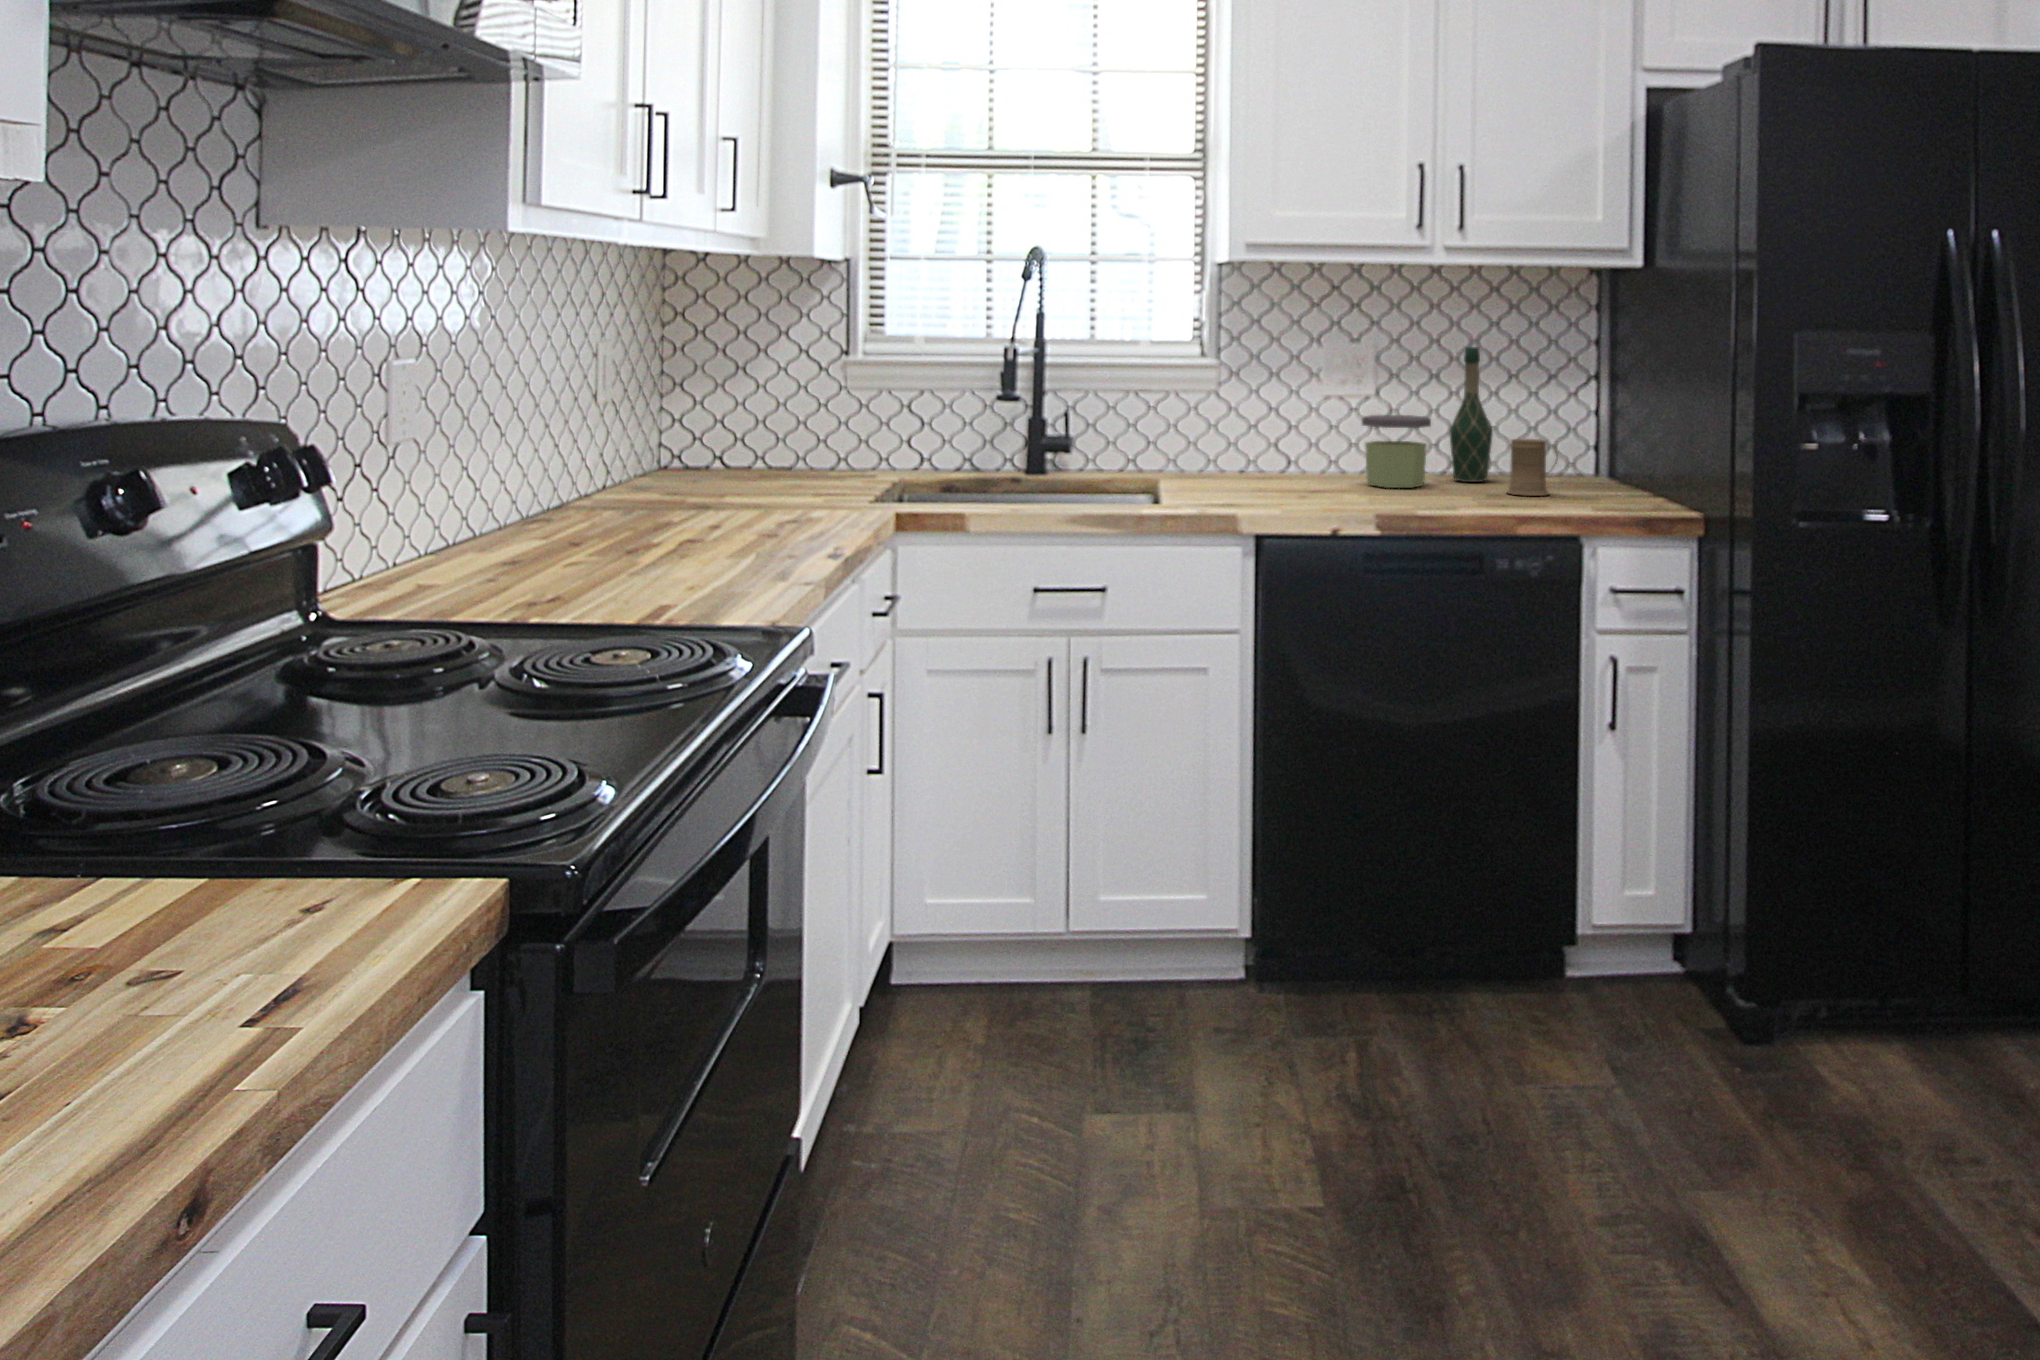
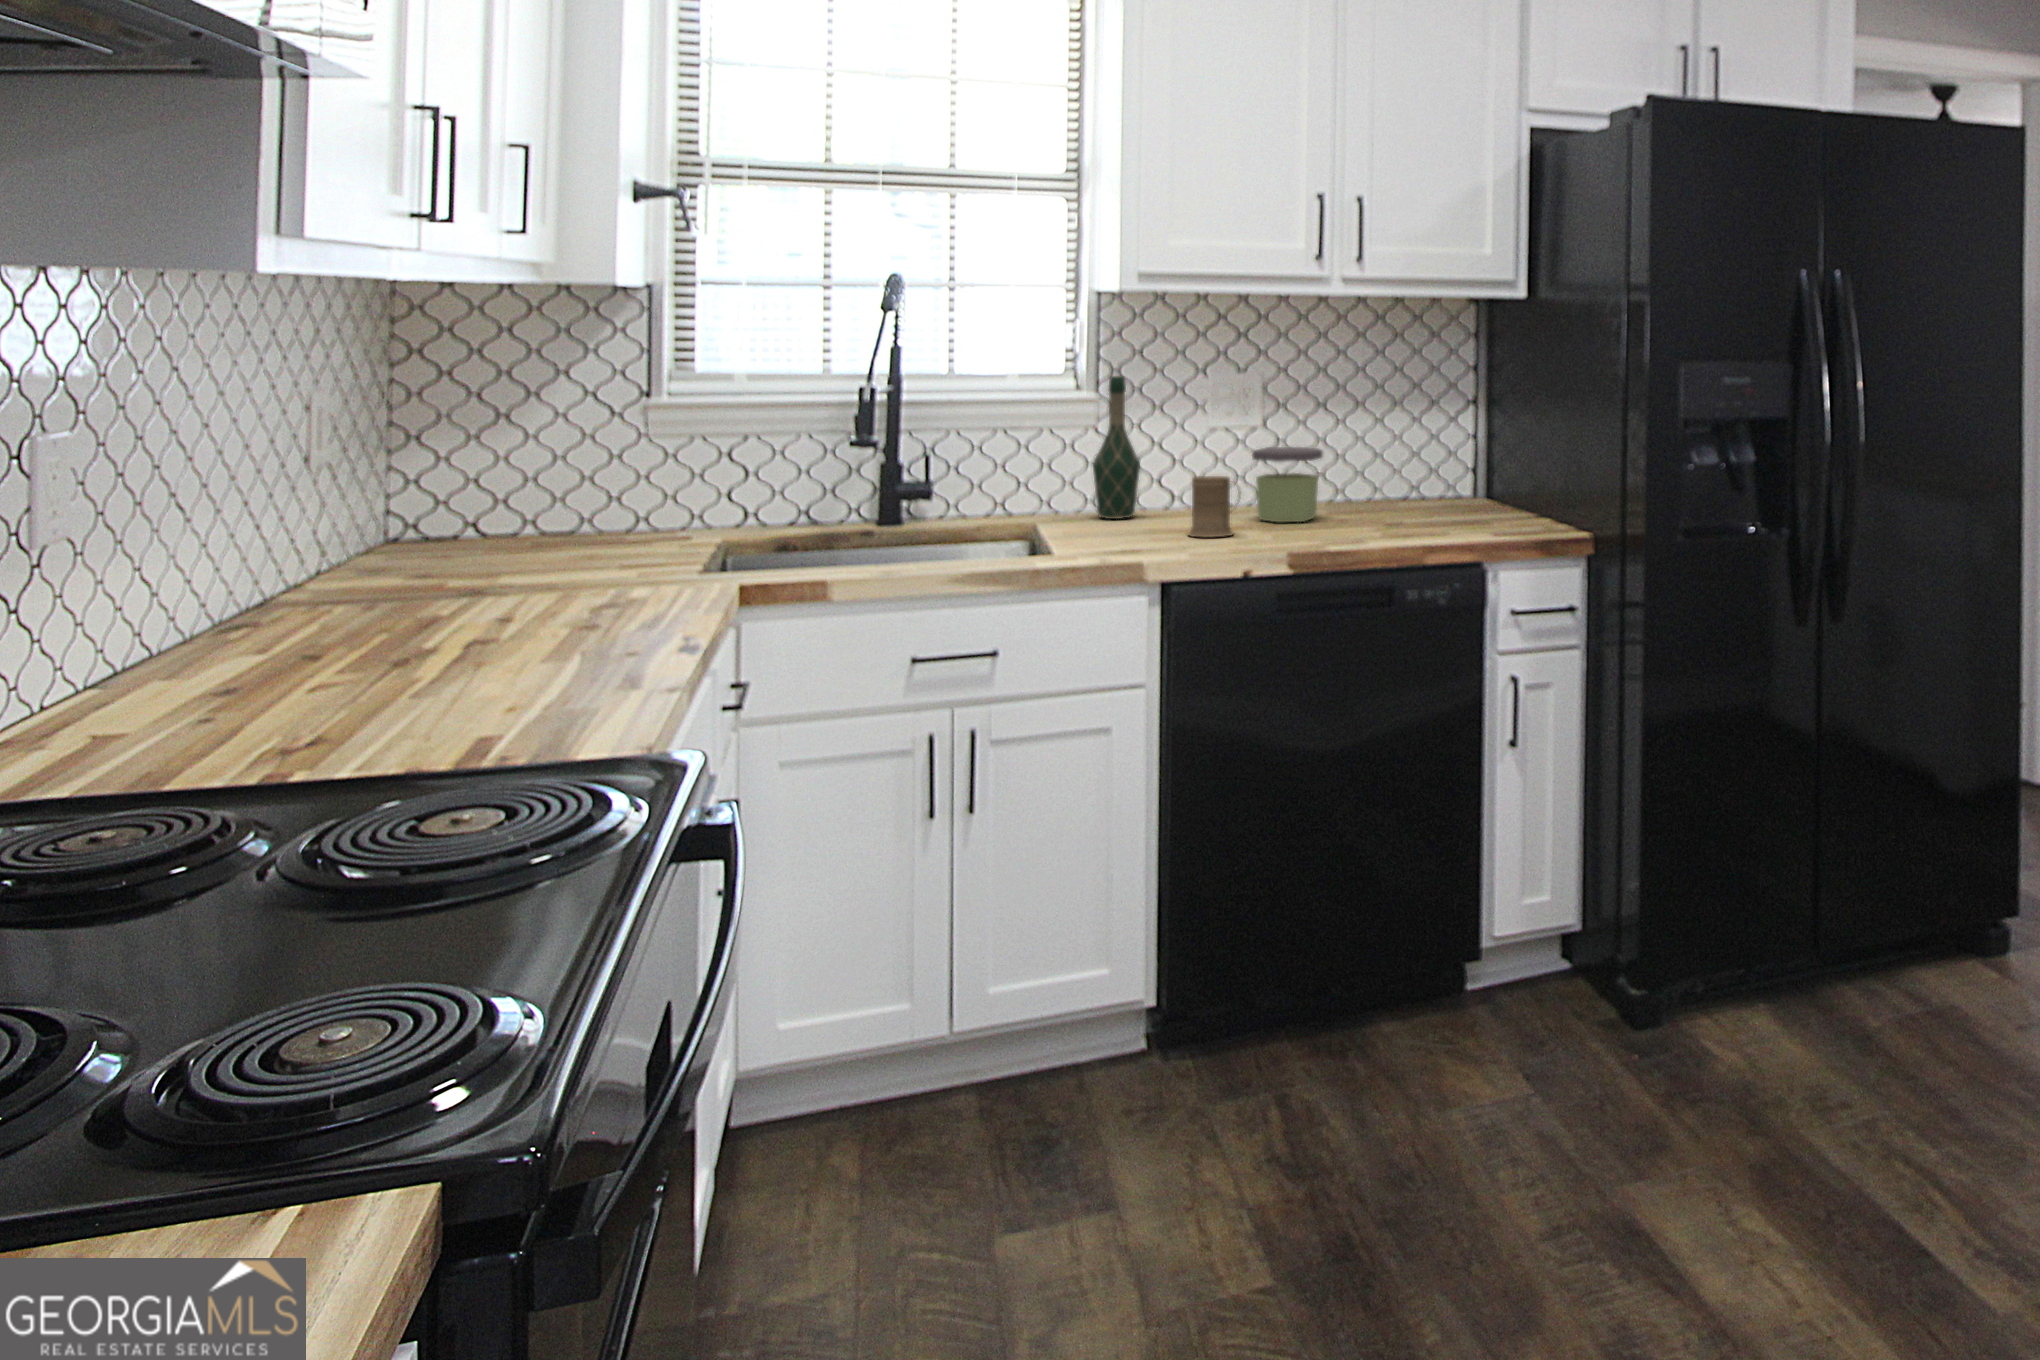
wine bottle: present [1449,347,1493,482] -> present [1093,376,1140,519]
mug: present [1507,439,1558,496] -> present [1189,476,1240,537]

